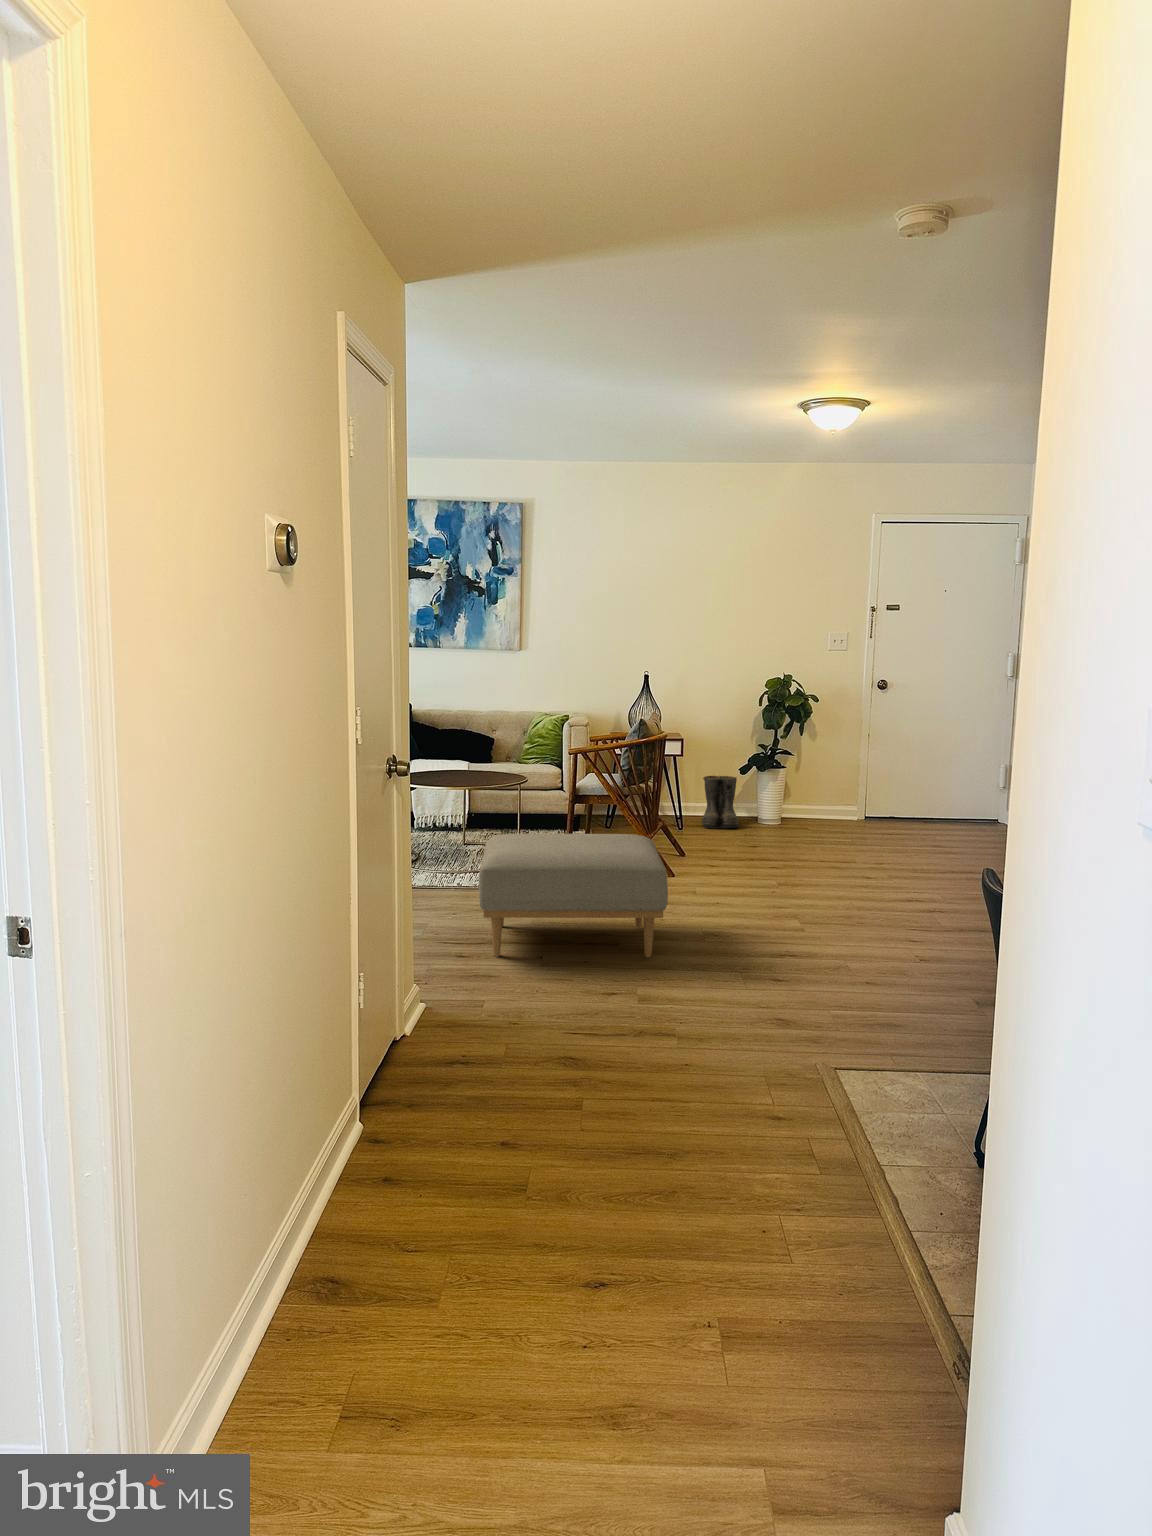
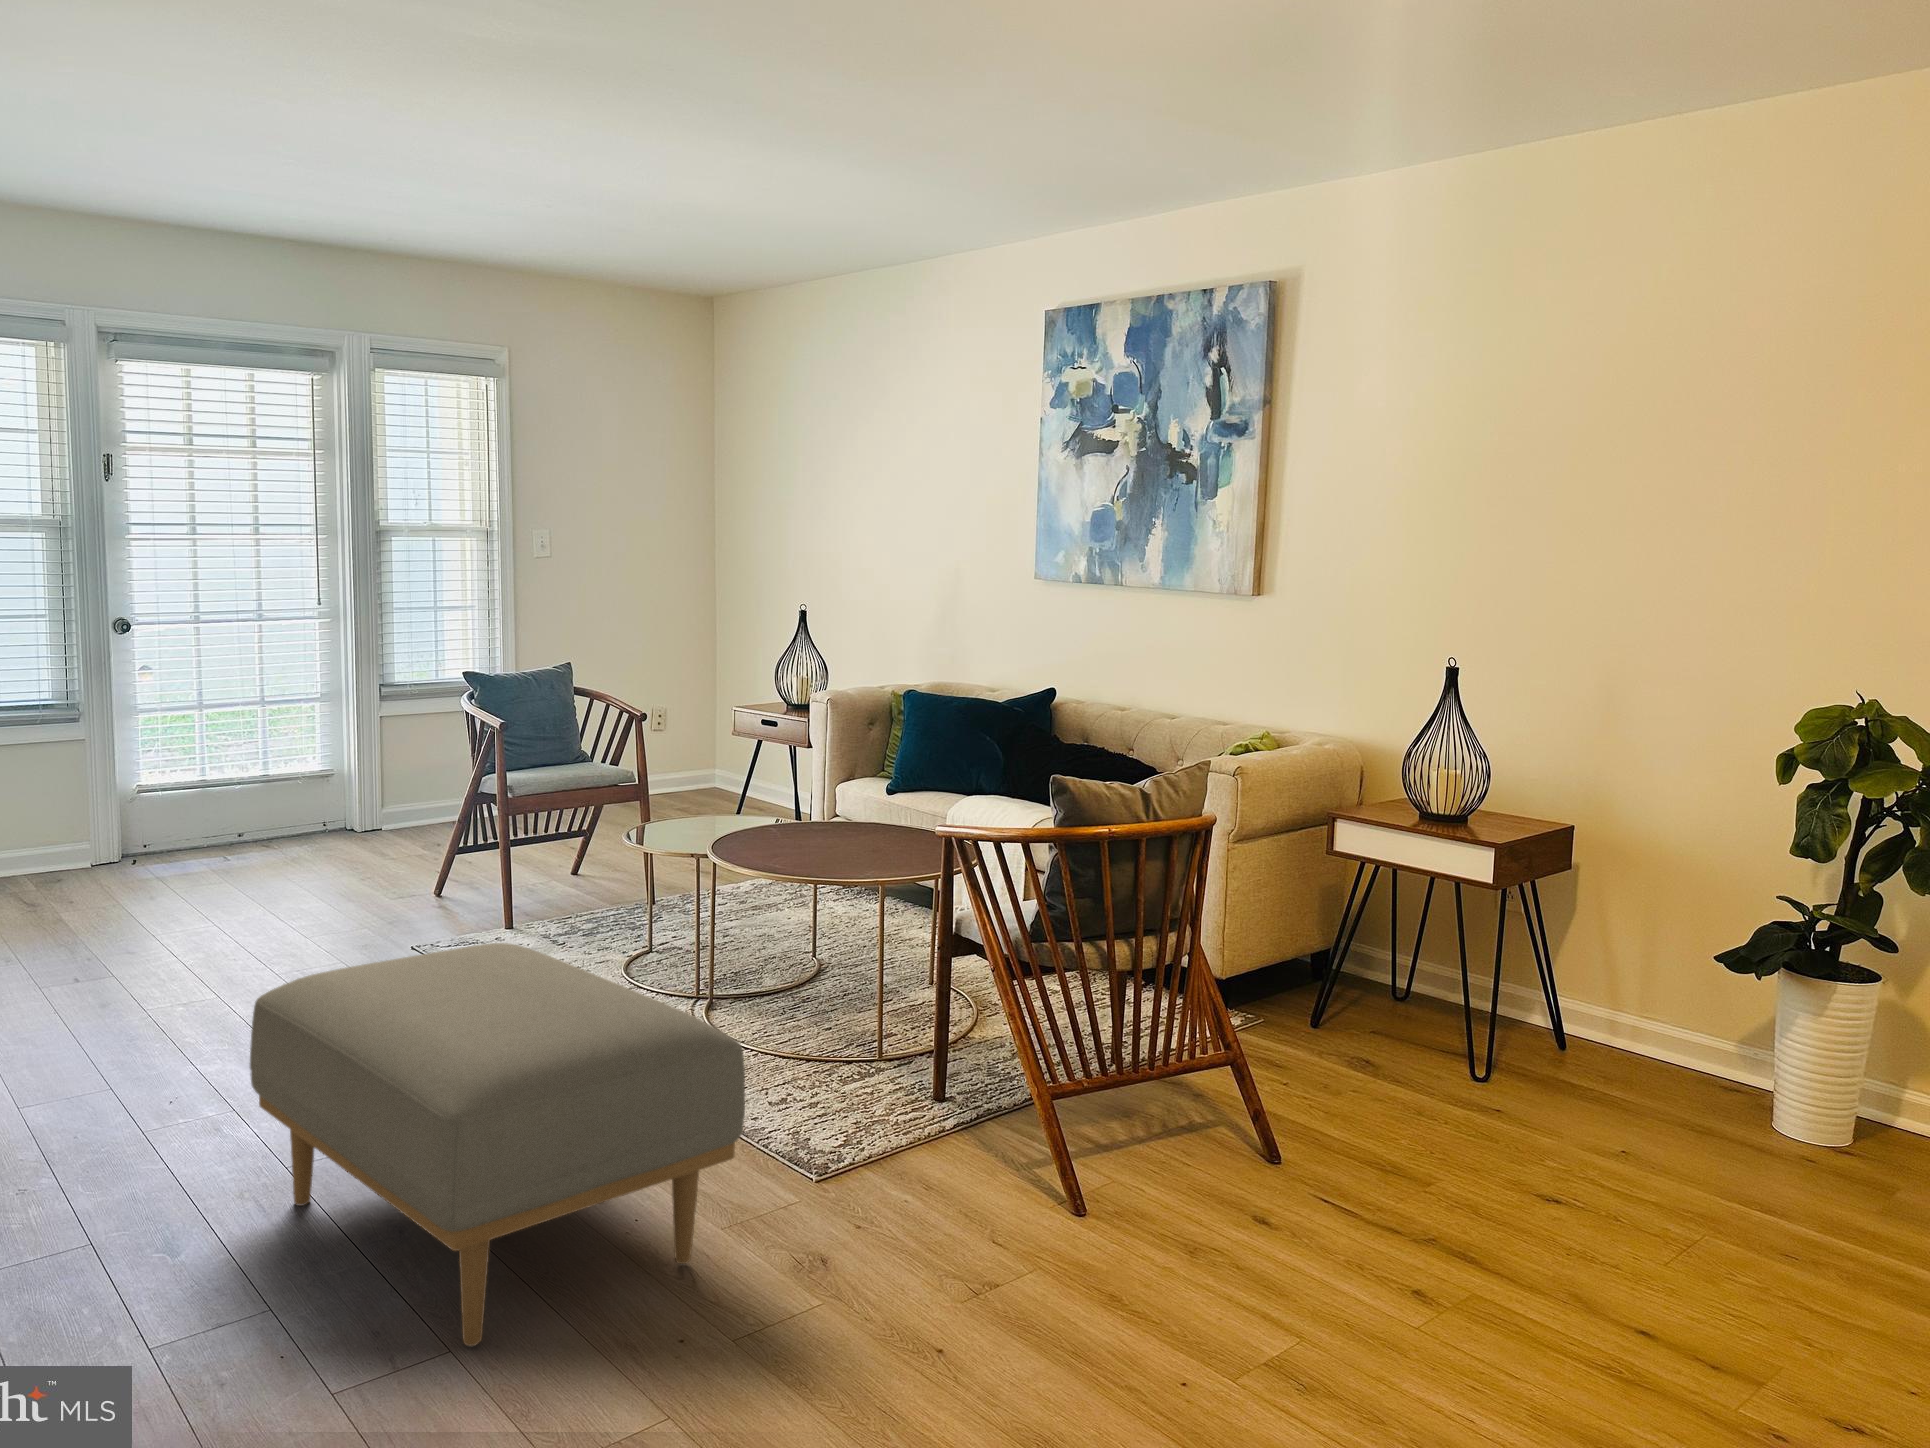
boots: present [702,775,739,829] -> none [1572,947,1727,1107]

